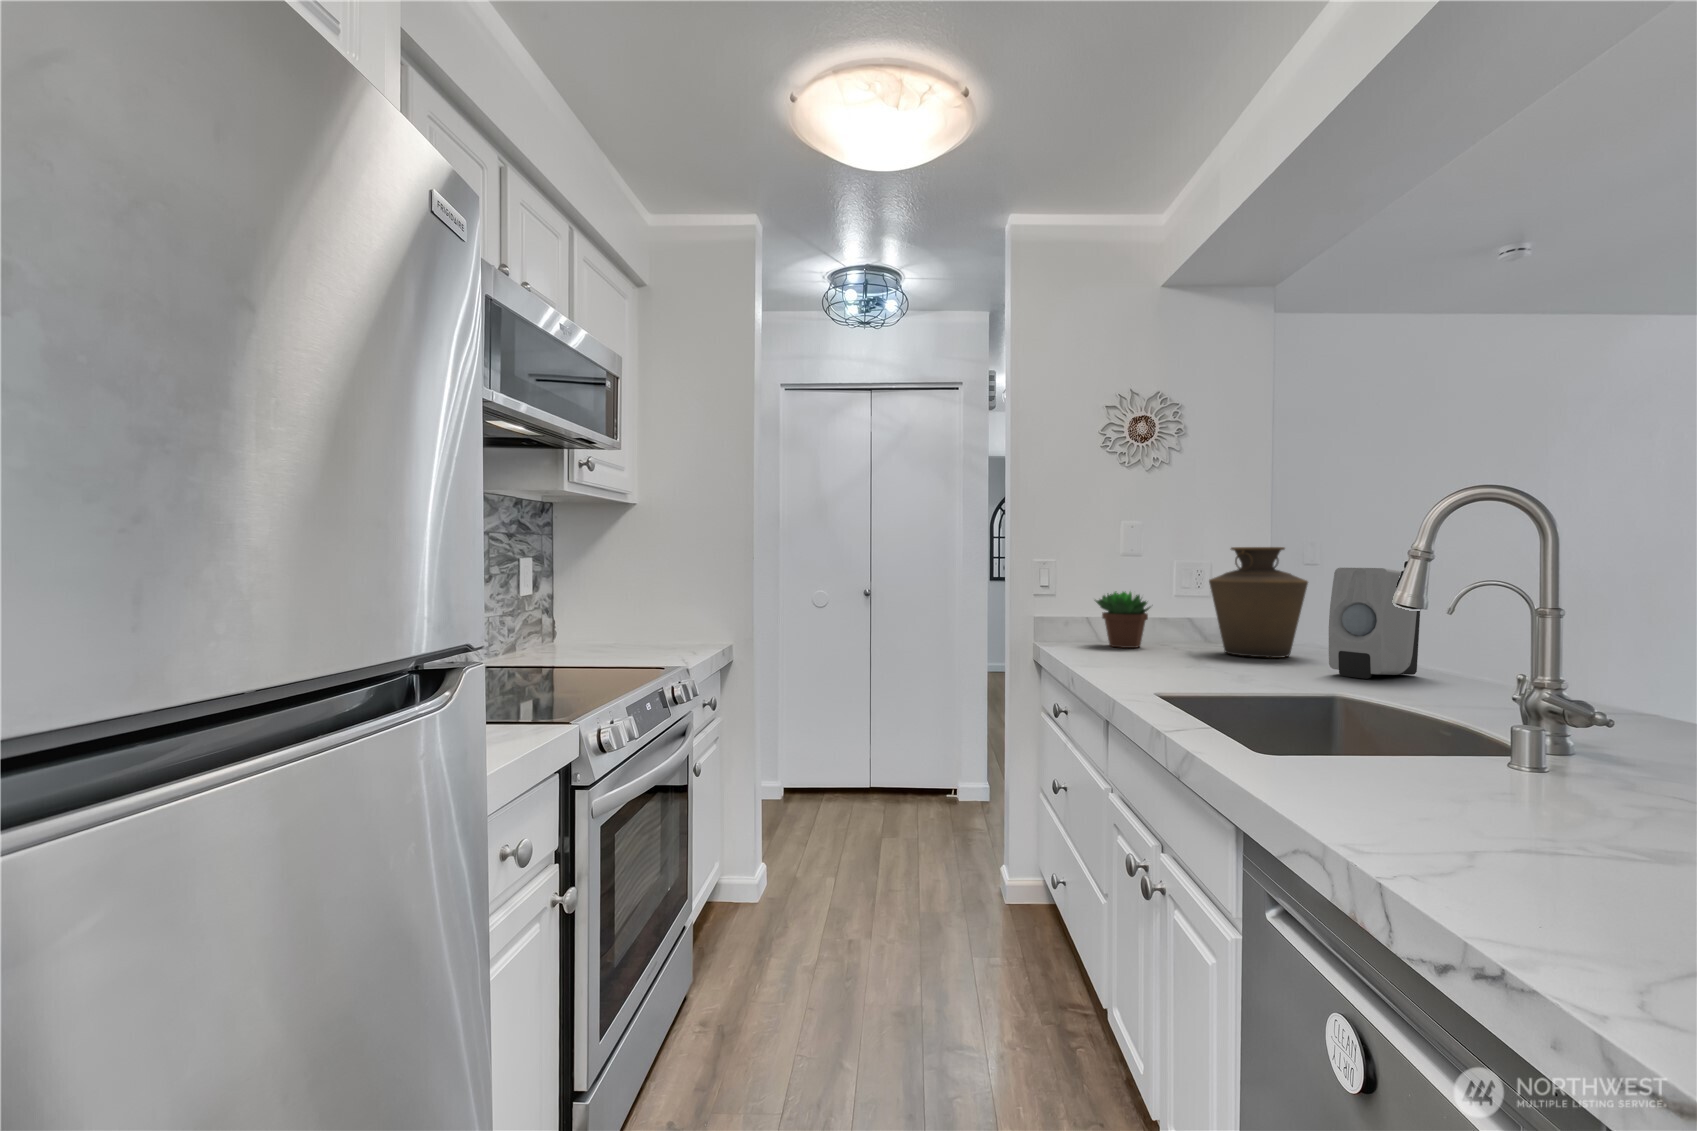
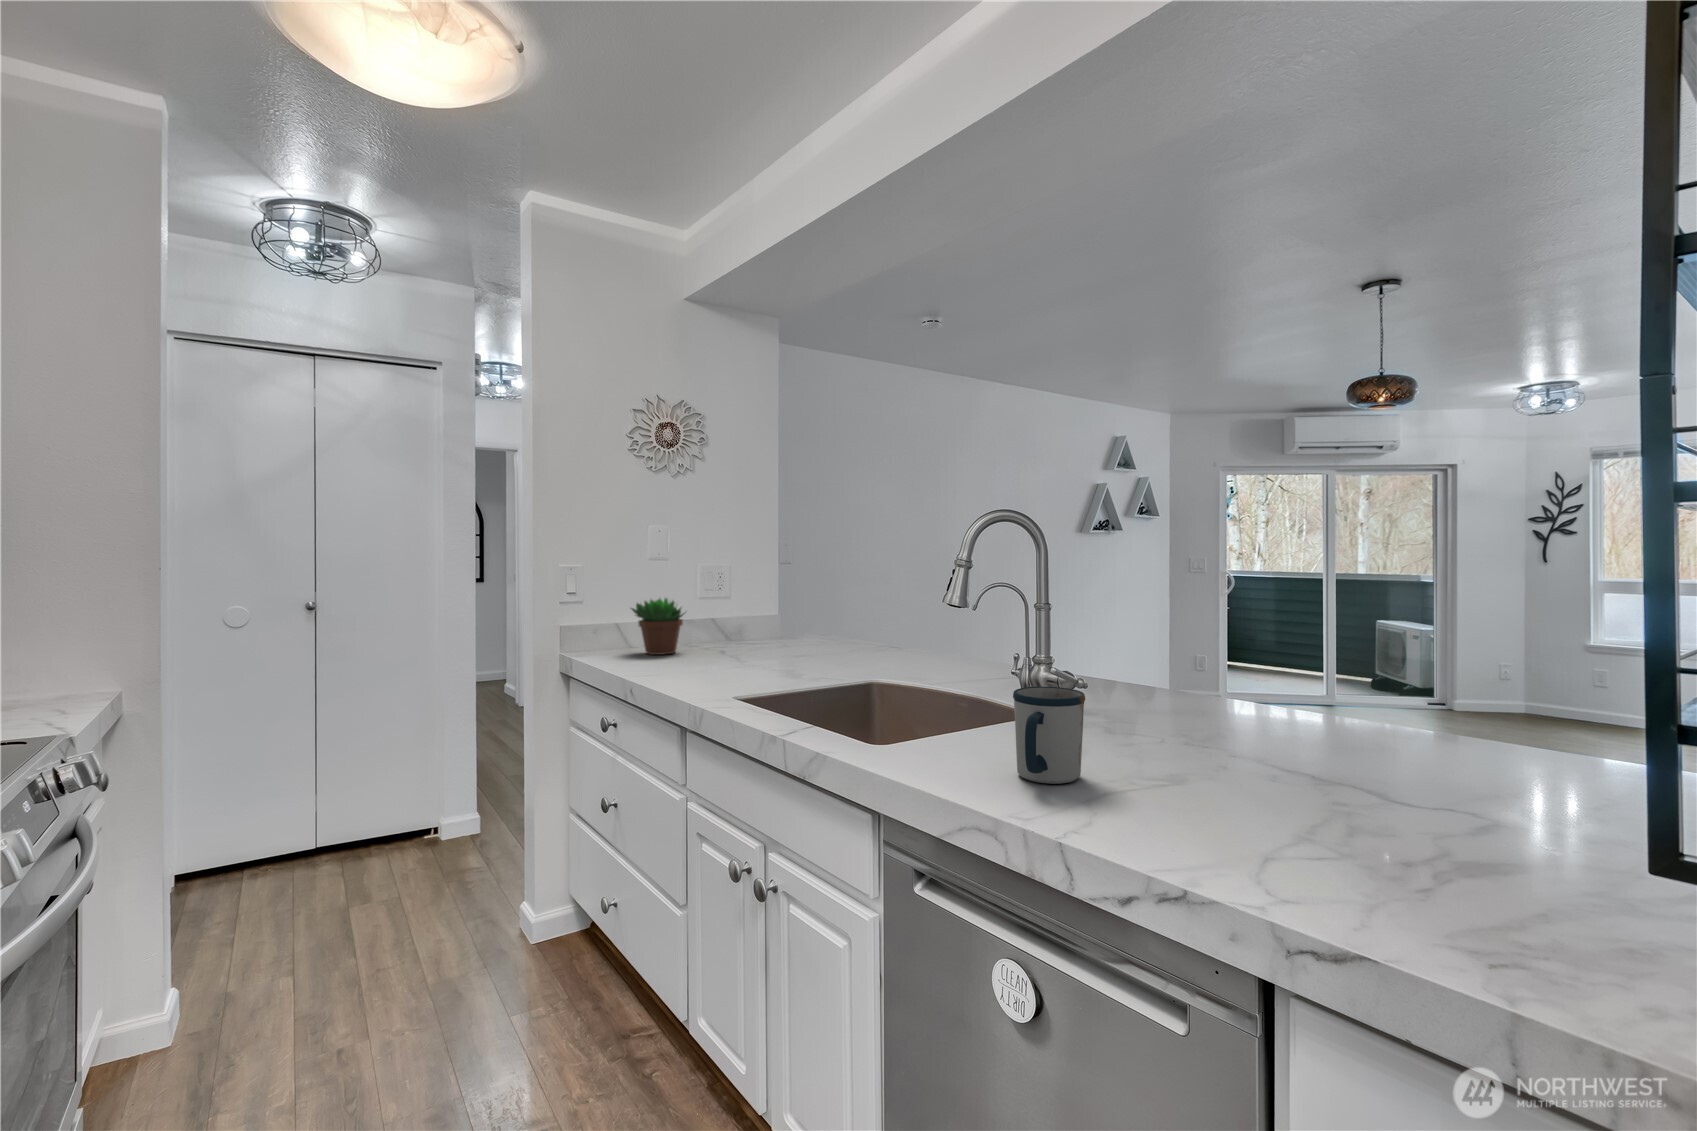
vase: present [1209,547,1308,658] -> none [739,554,819,653]
soap dispenser: present [1329,568,1420,679] -> none [849,574,908,666]
mug: none [1400,699,1523,828] -> present [1013,687,1085,784]

